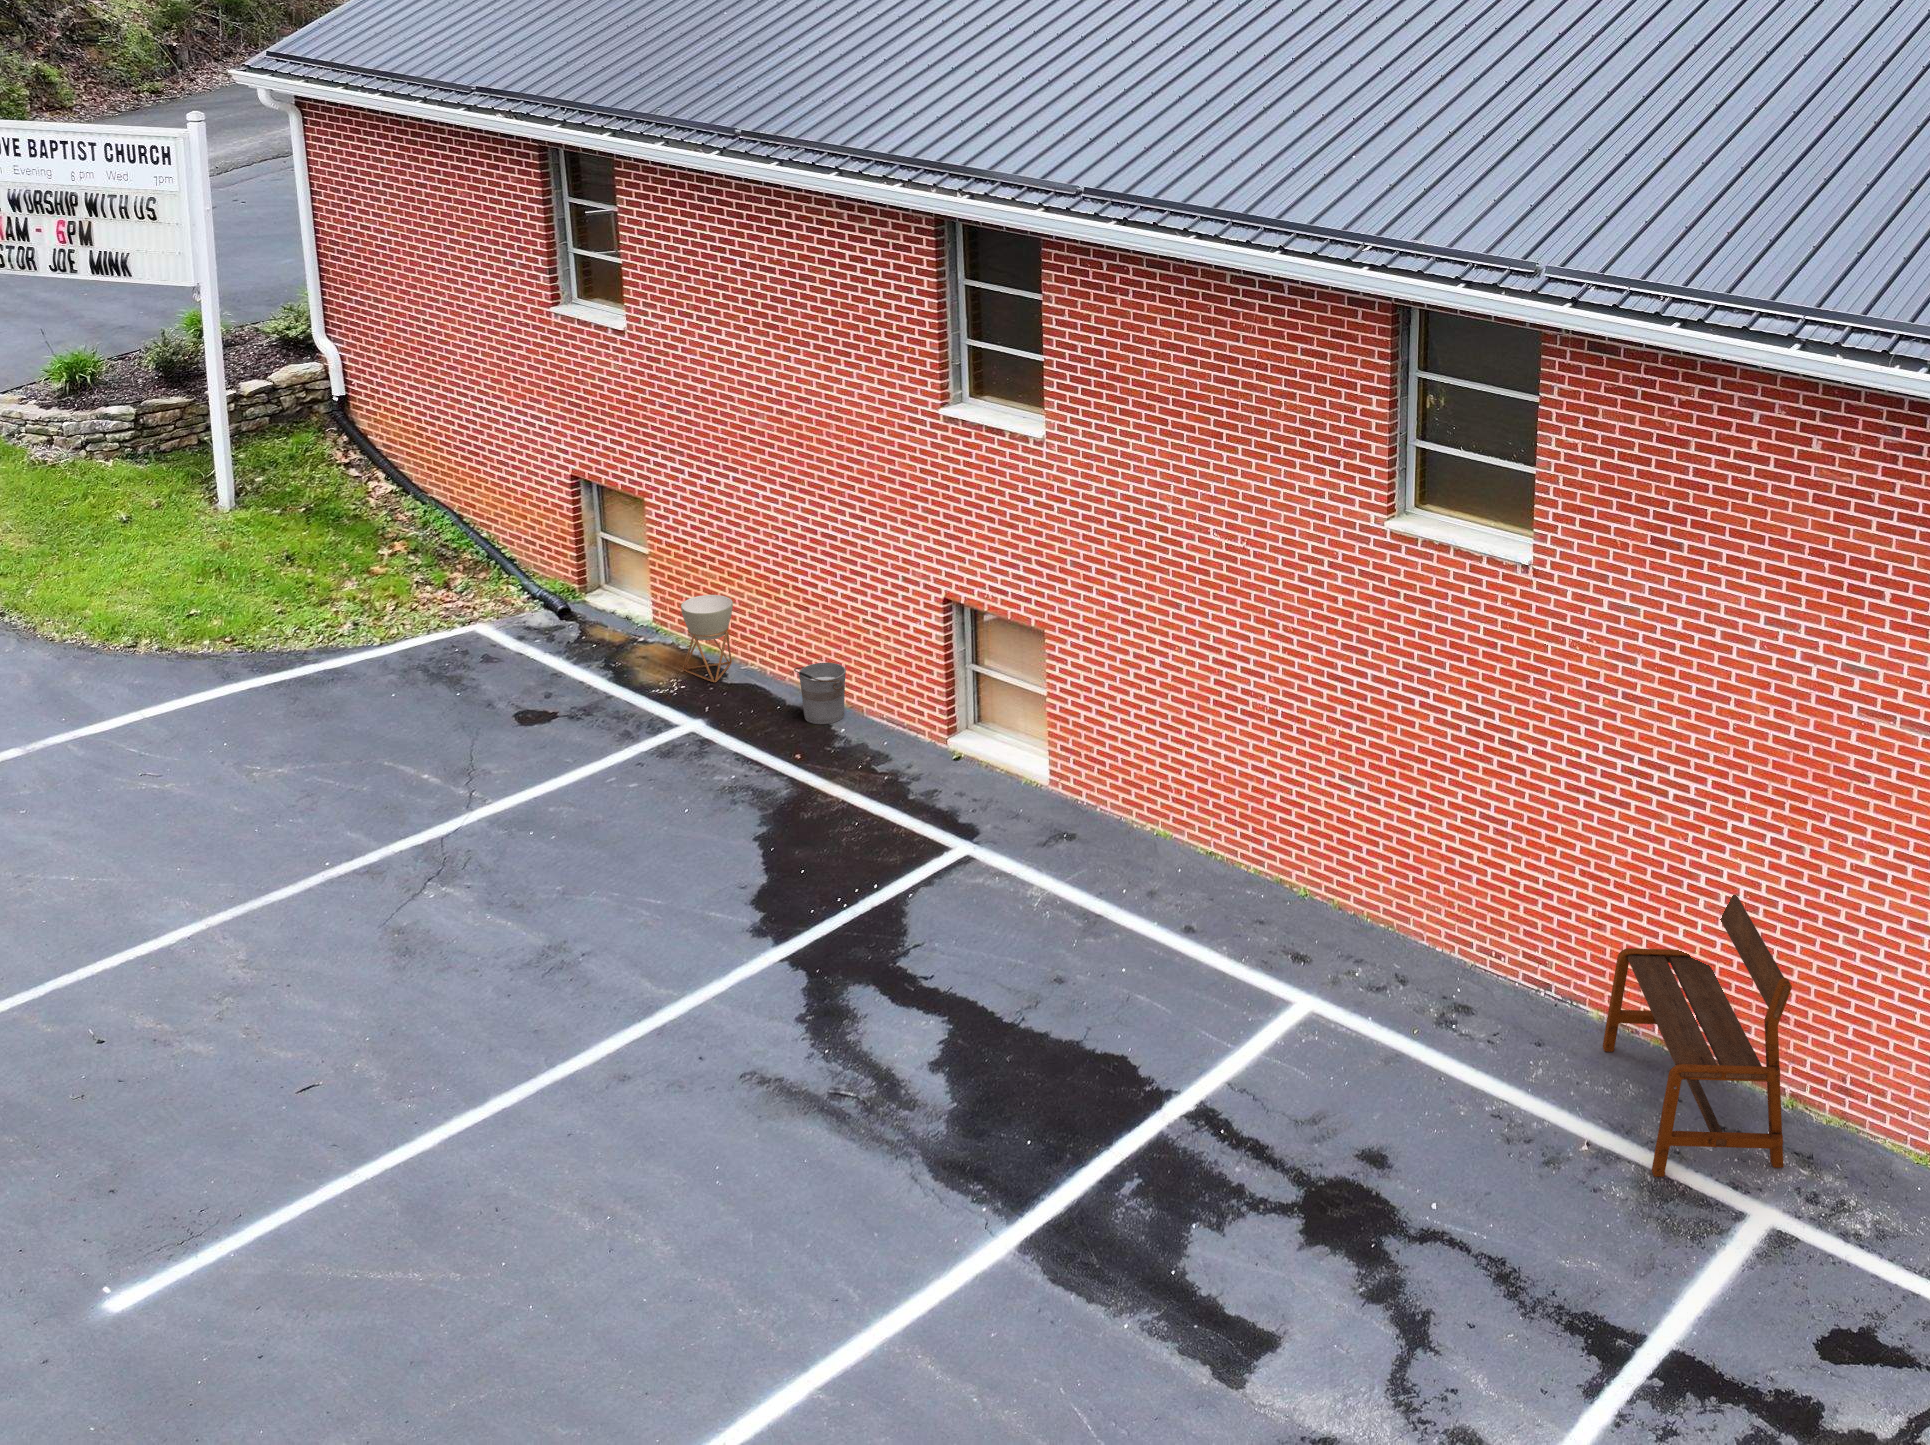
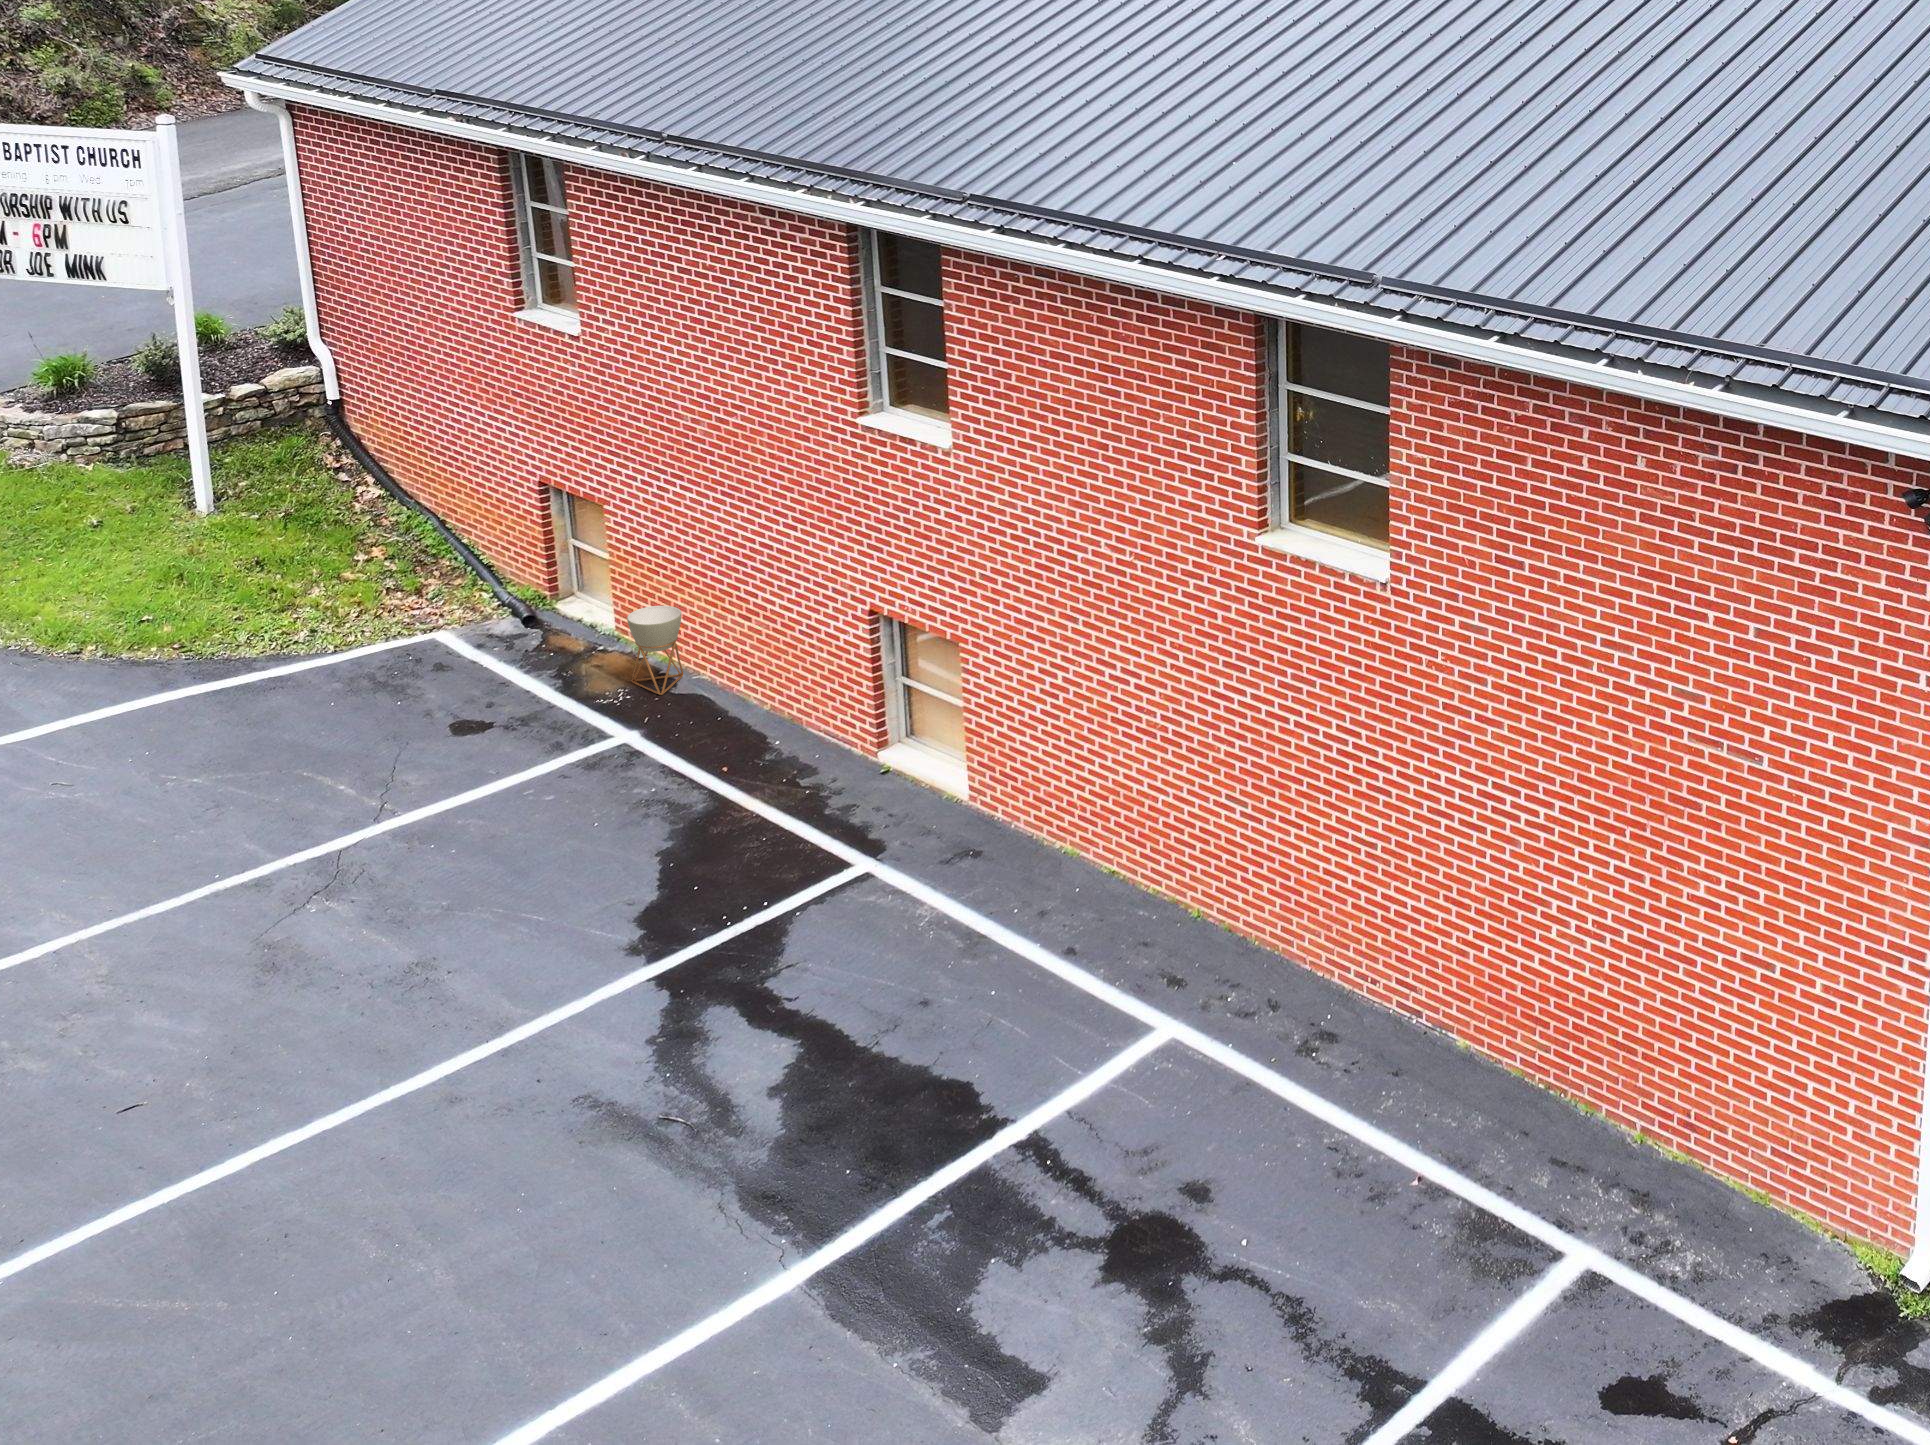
bucket: present [794,663,846,724] -> none [730,676,784,739]
bench: present [1603,895,1792,1177] -> none [1464,908,1617,1215]

